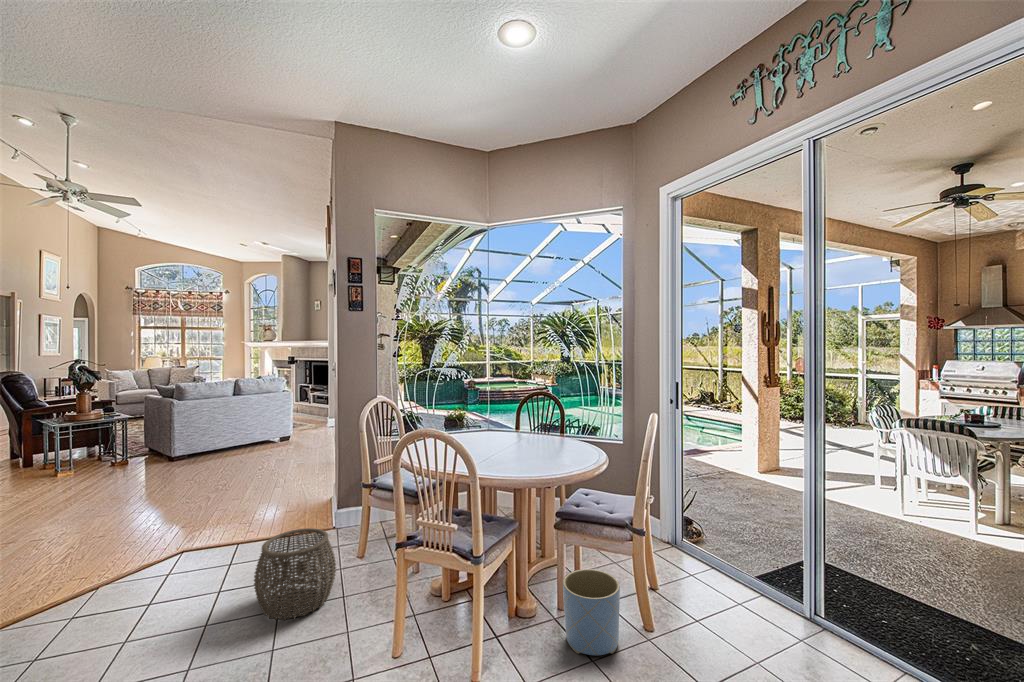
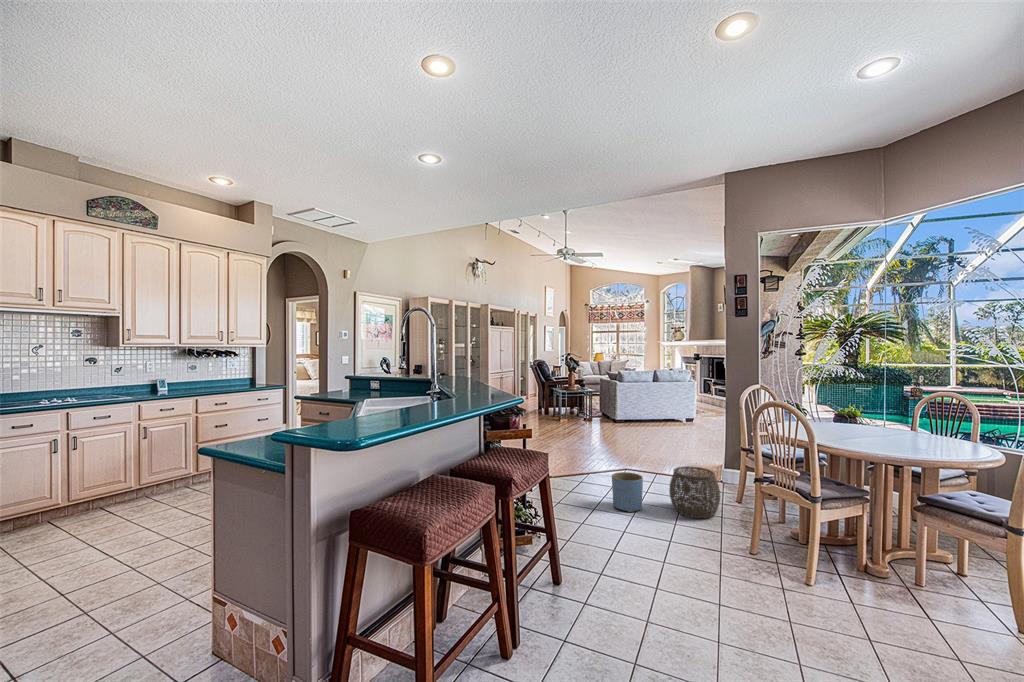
planter: present [563,569,620,655] -> present [612,472,643,512]

